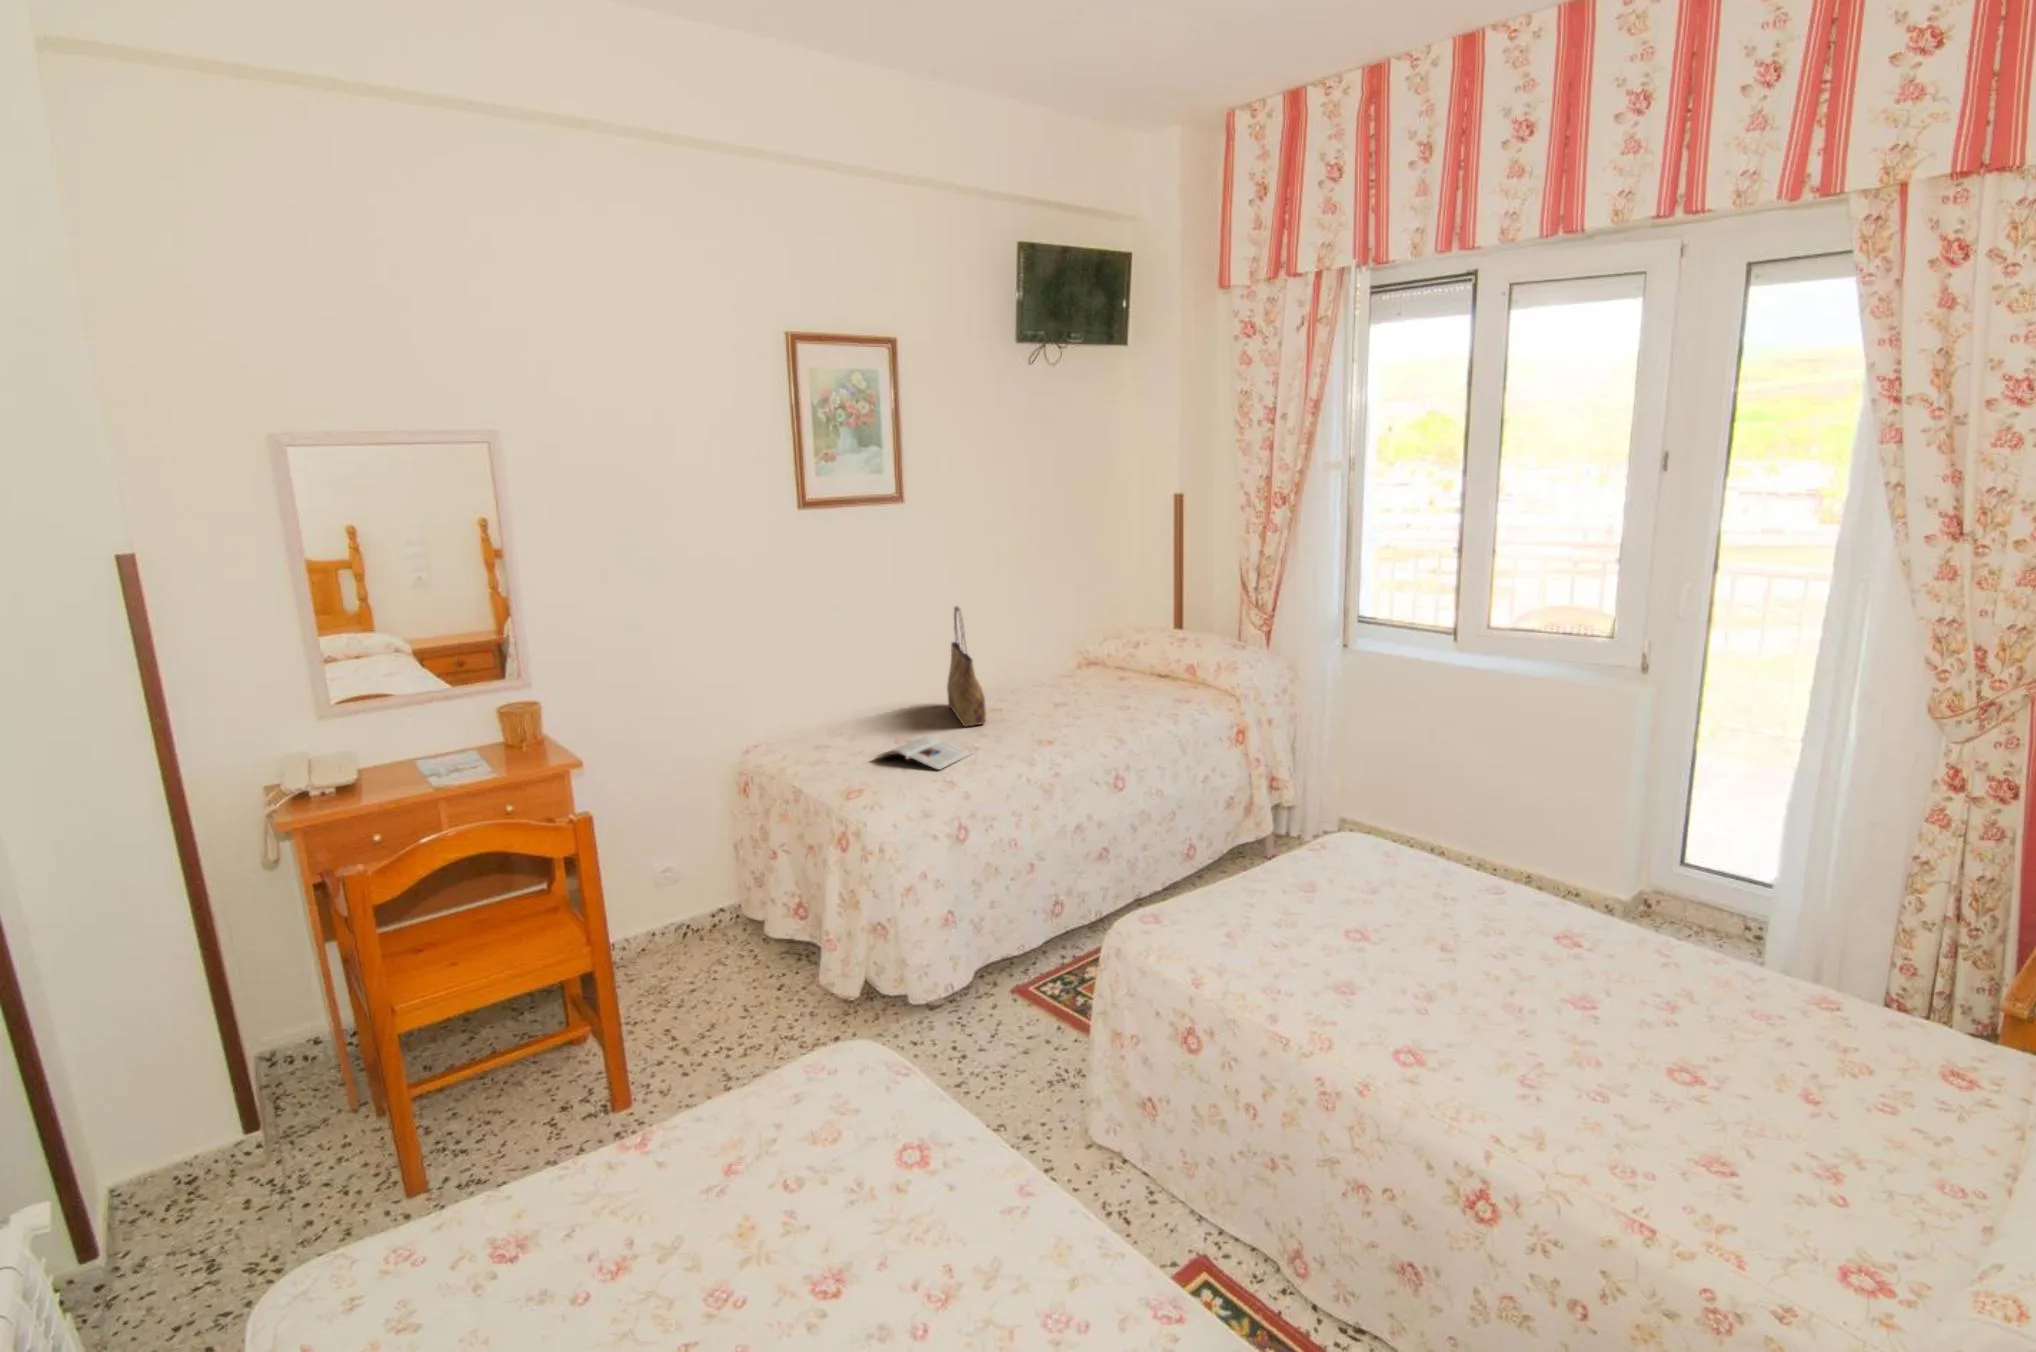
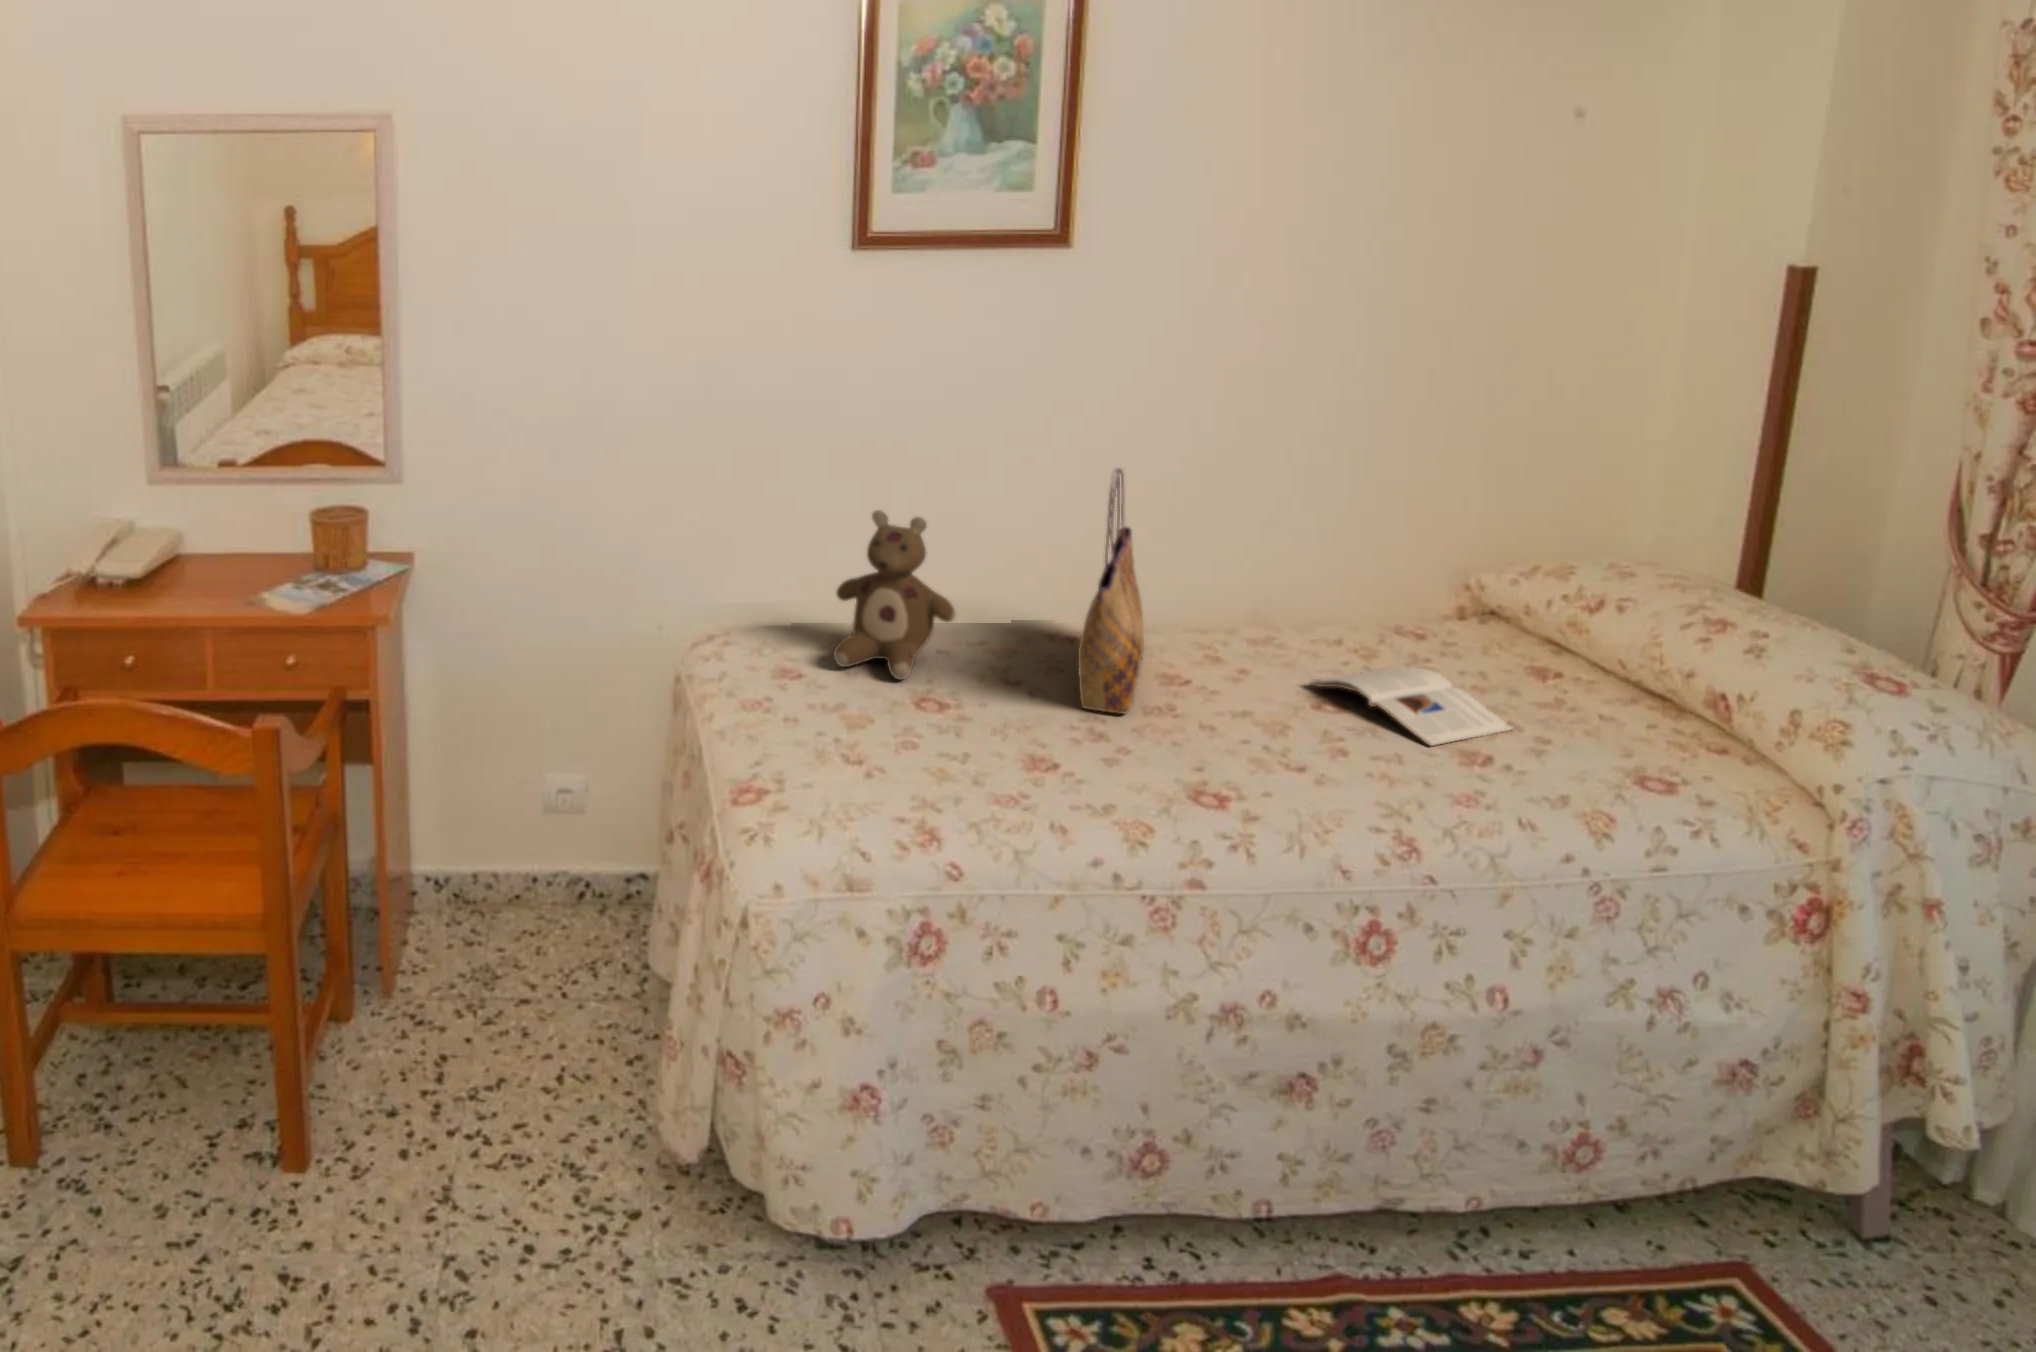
stuffed bear: none [819,651,889,740] -> present [834,510,956,680]
magazine: present [876,736,972,770] -> present [1312,668,1513,746]

